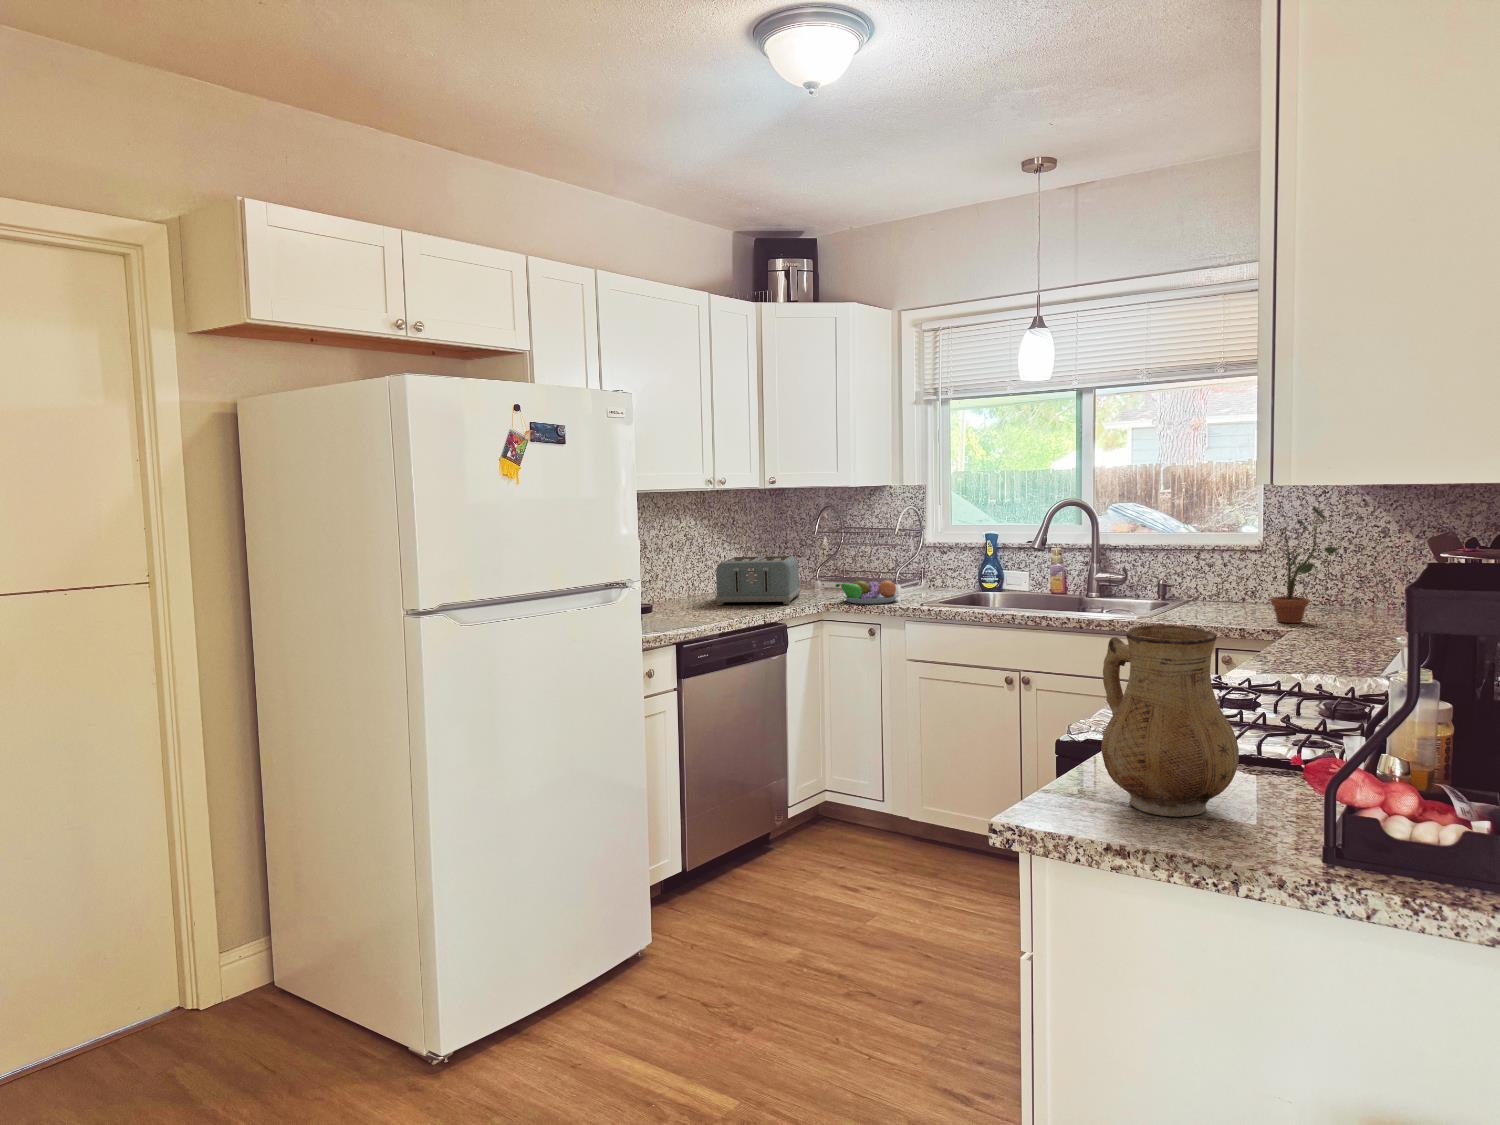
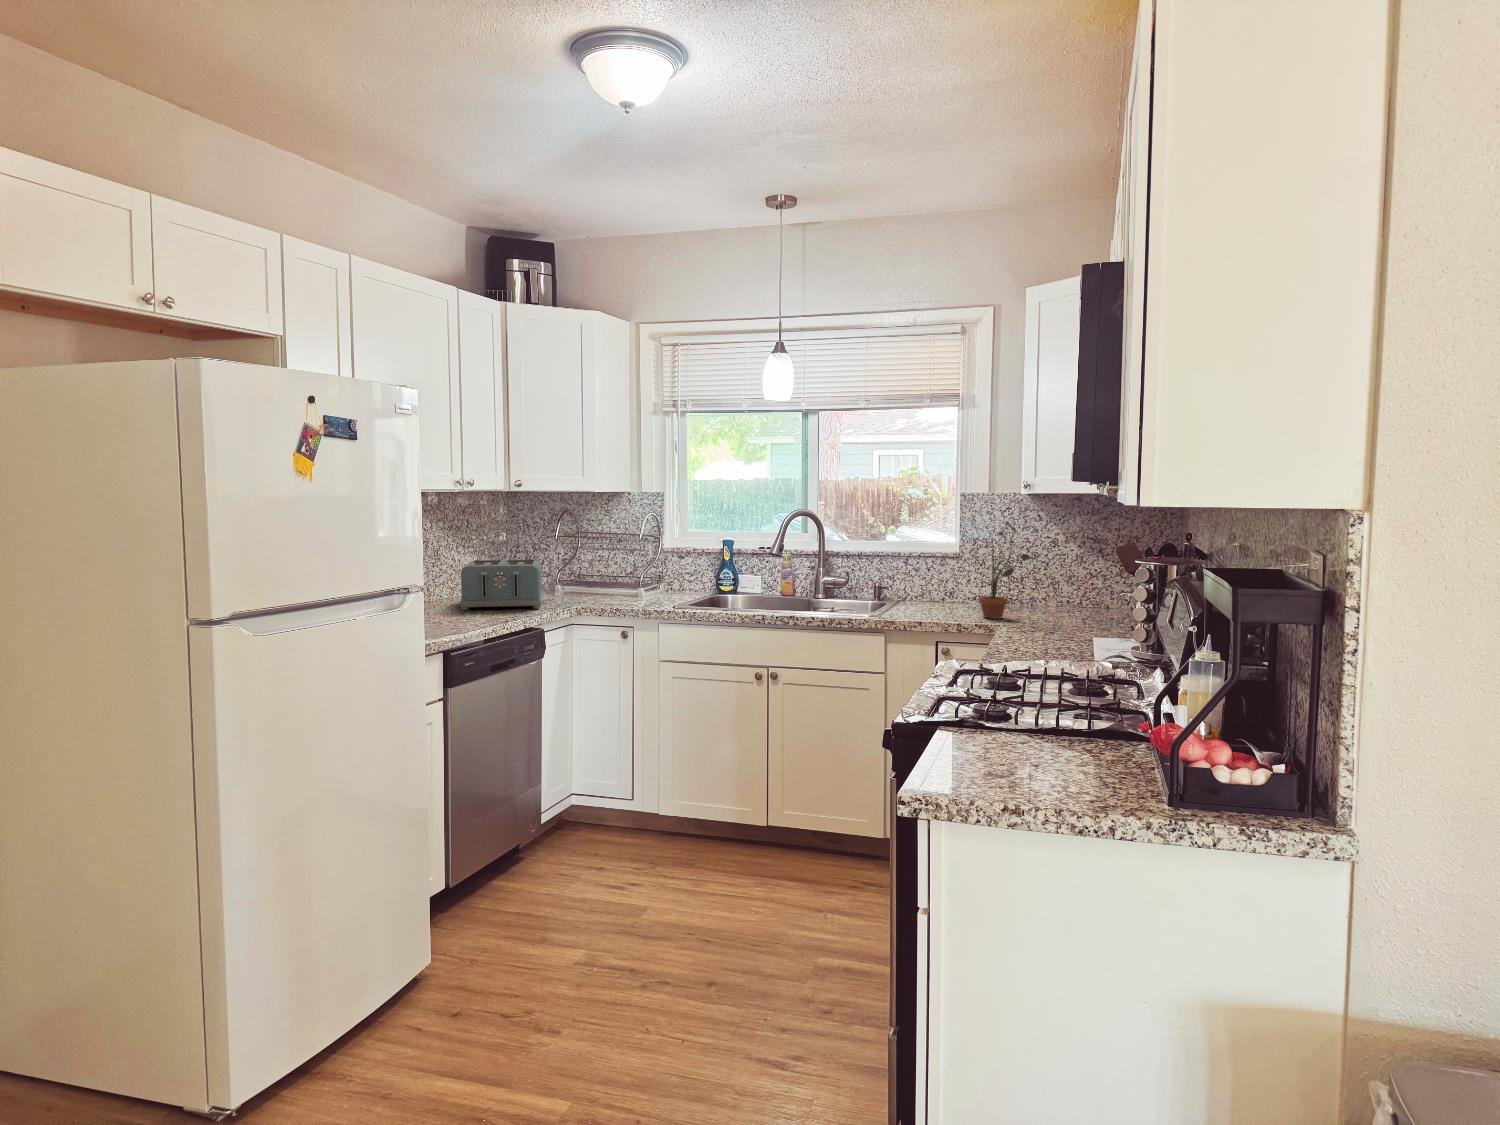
fruit bowl: present [836,577,900,604] -> none [585,581,648,607]
ceramic pitcher: present [1101,625,1239,817] -> none [969,620,1087,781]

